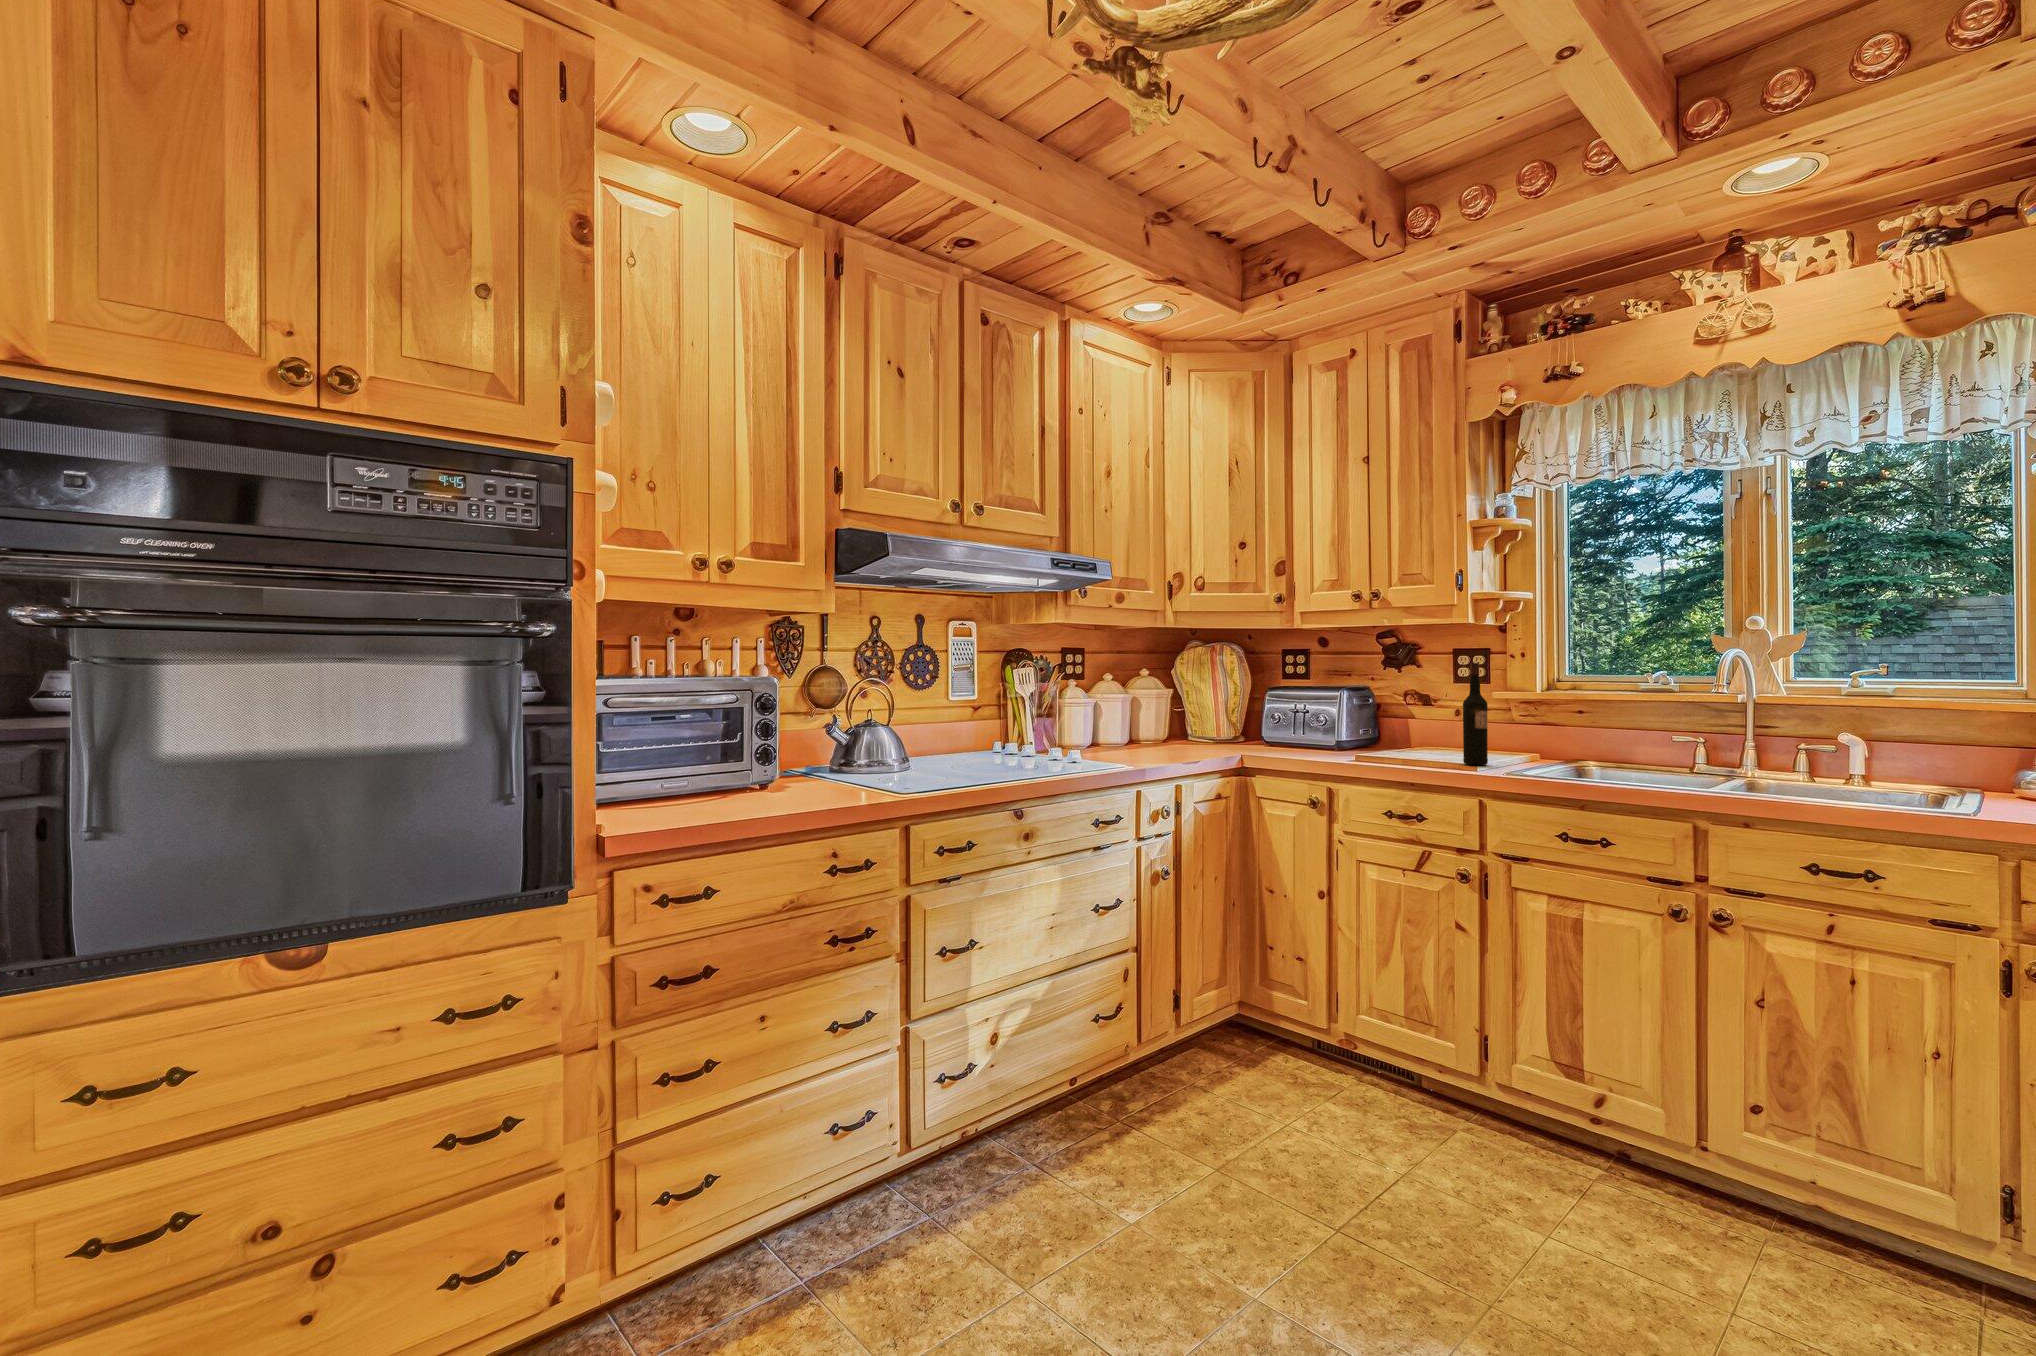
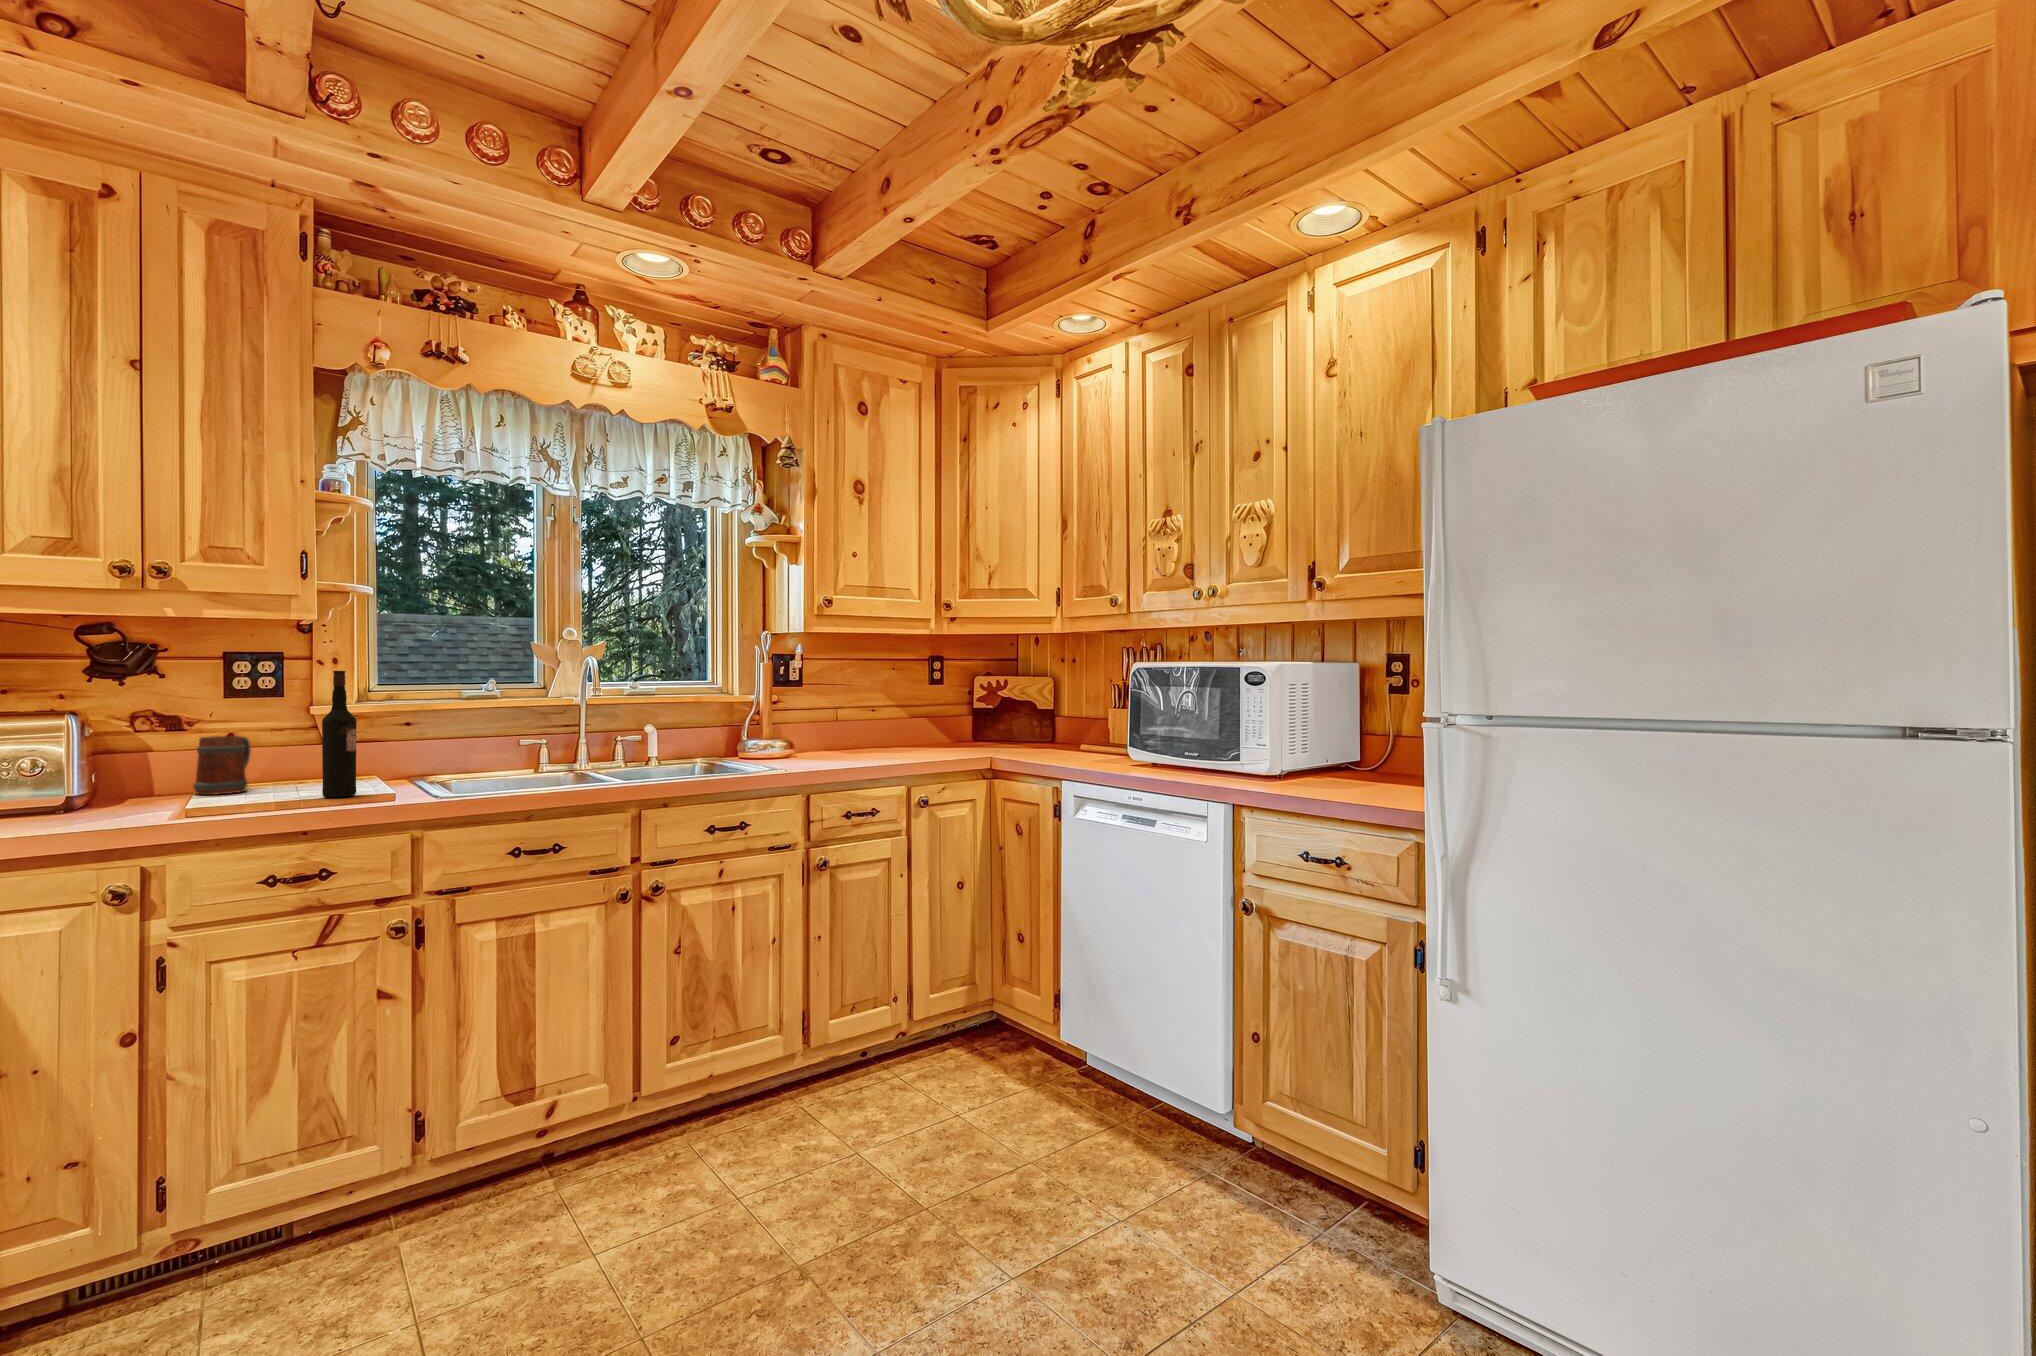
mug: none [1417,713,1460,755] -> present [194,736,251,795]

